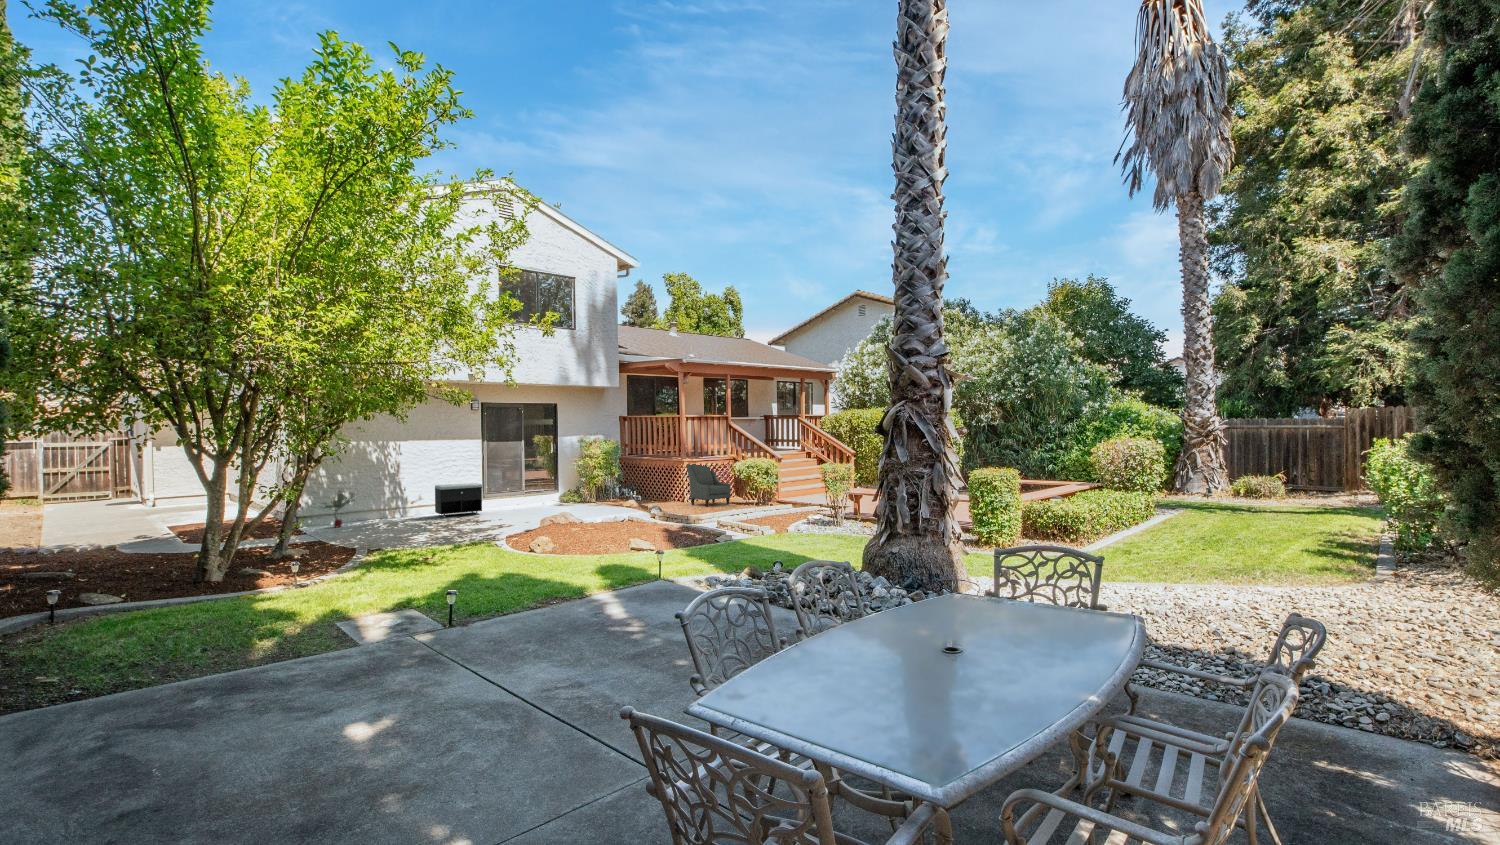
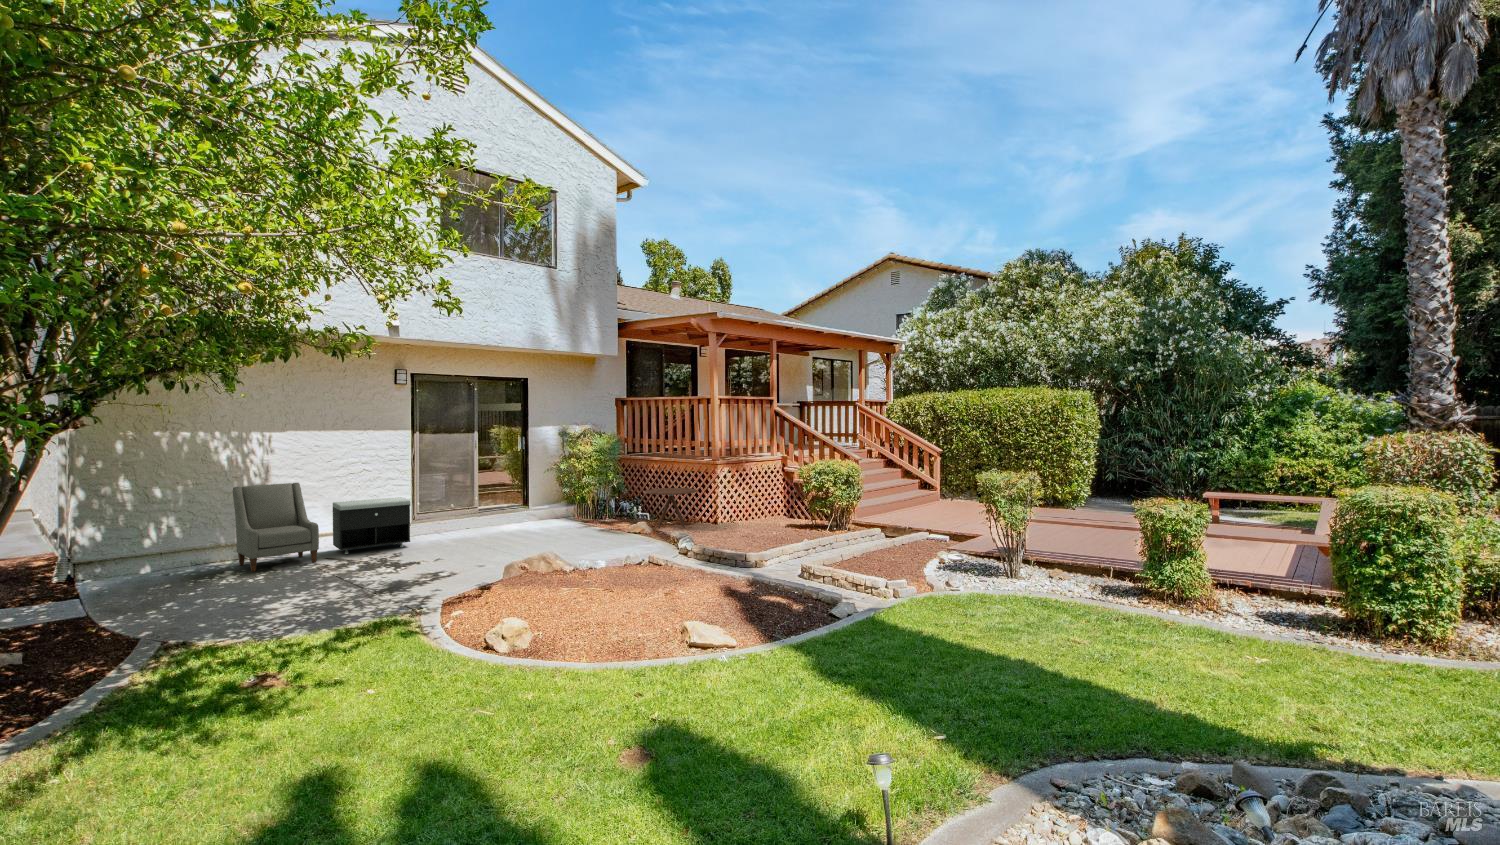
chair: present [686,464,731,507] -> present [233,483,319,572]
round table: none [635,479,671,506] -> present [645,488,697,528]
potted tree: present [321,490,355,527] -> none [109,511,183,581]

